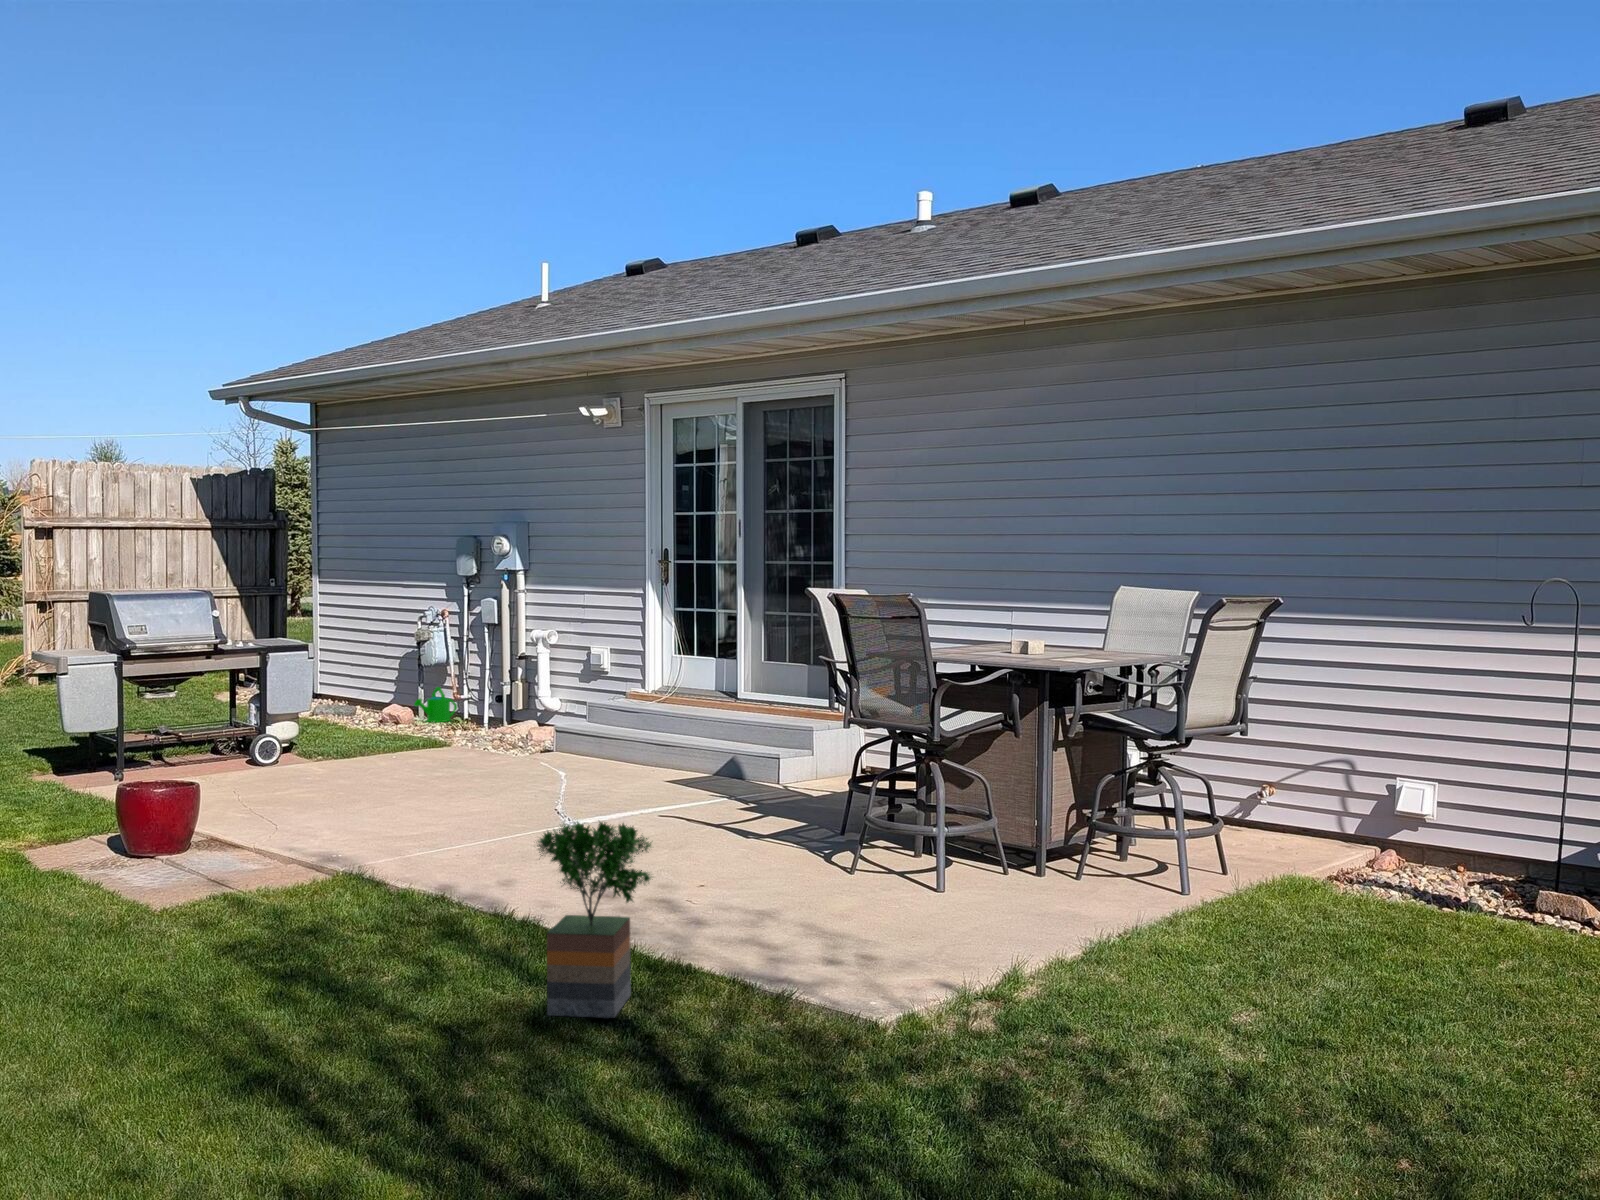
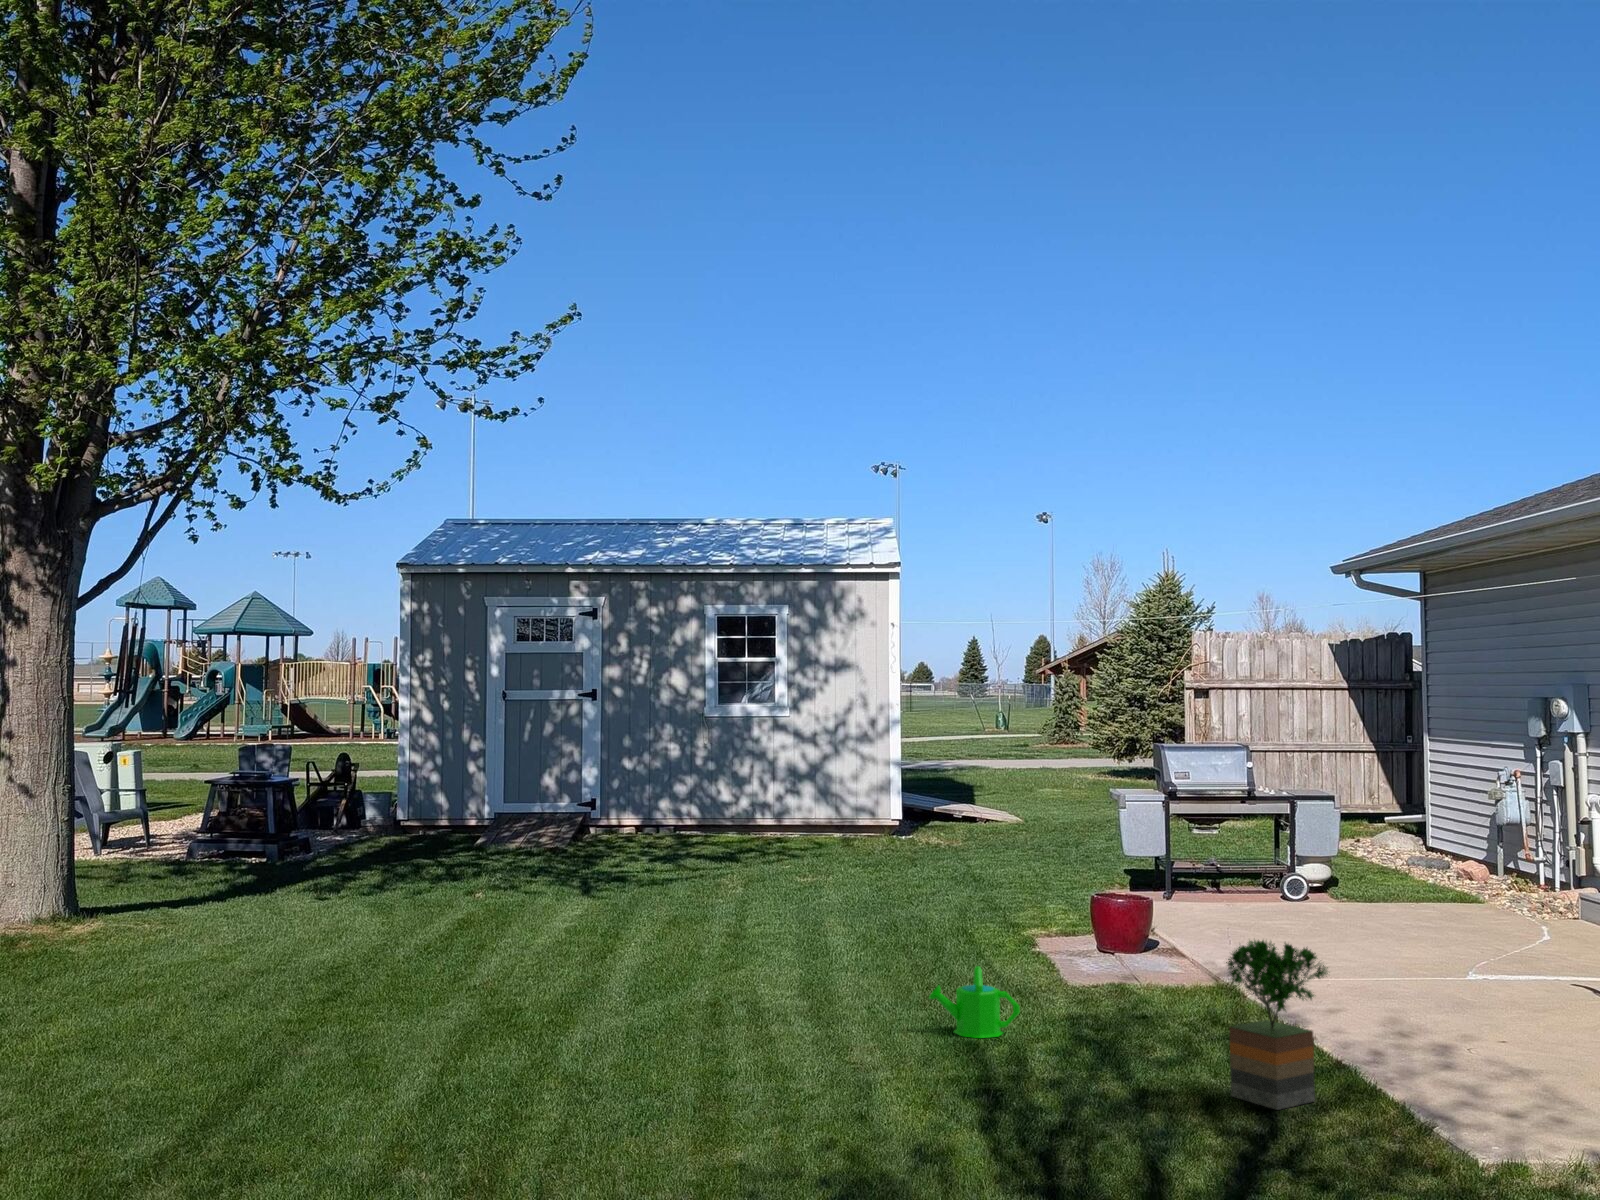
watering can: present [414,687,457,722] -> present [928,966,1020,1038]

